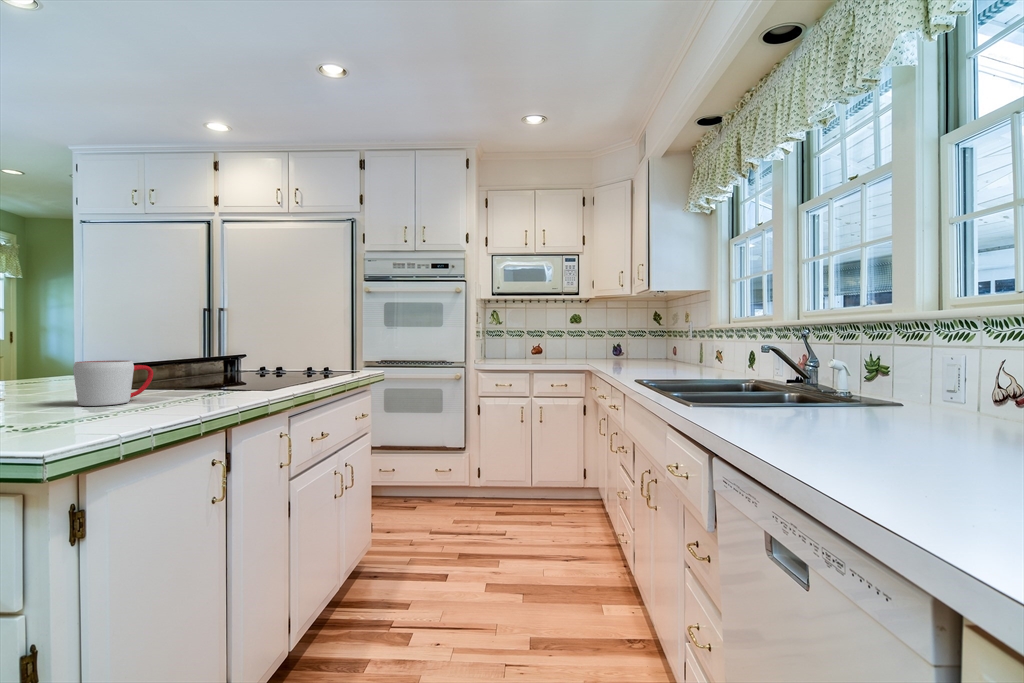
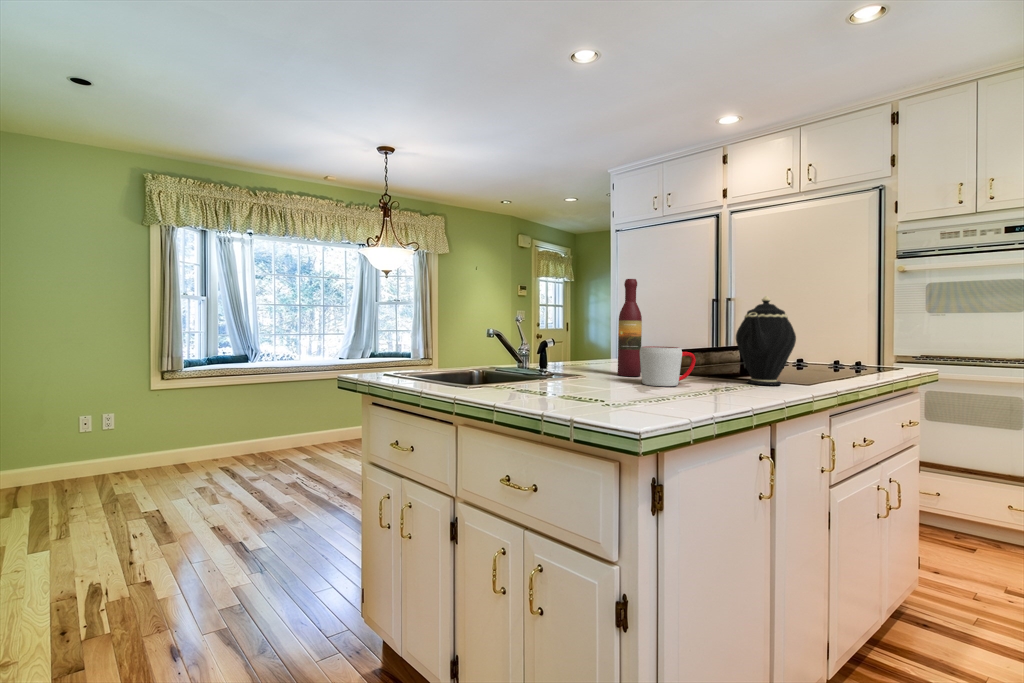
wine bottle: none [45,281,83,399] -> present [618,279,642,376]
teapot: none [203,309,261,393] -> present [736,296,796,385]

